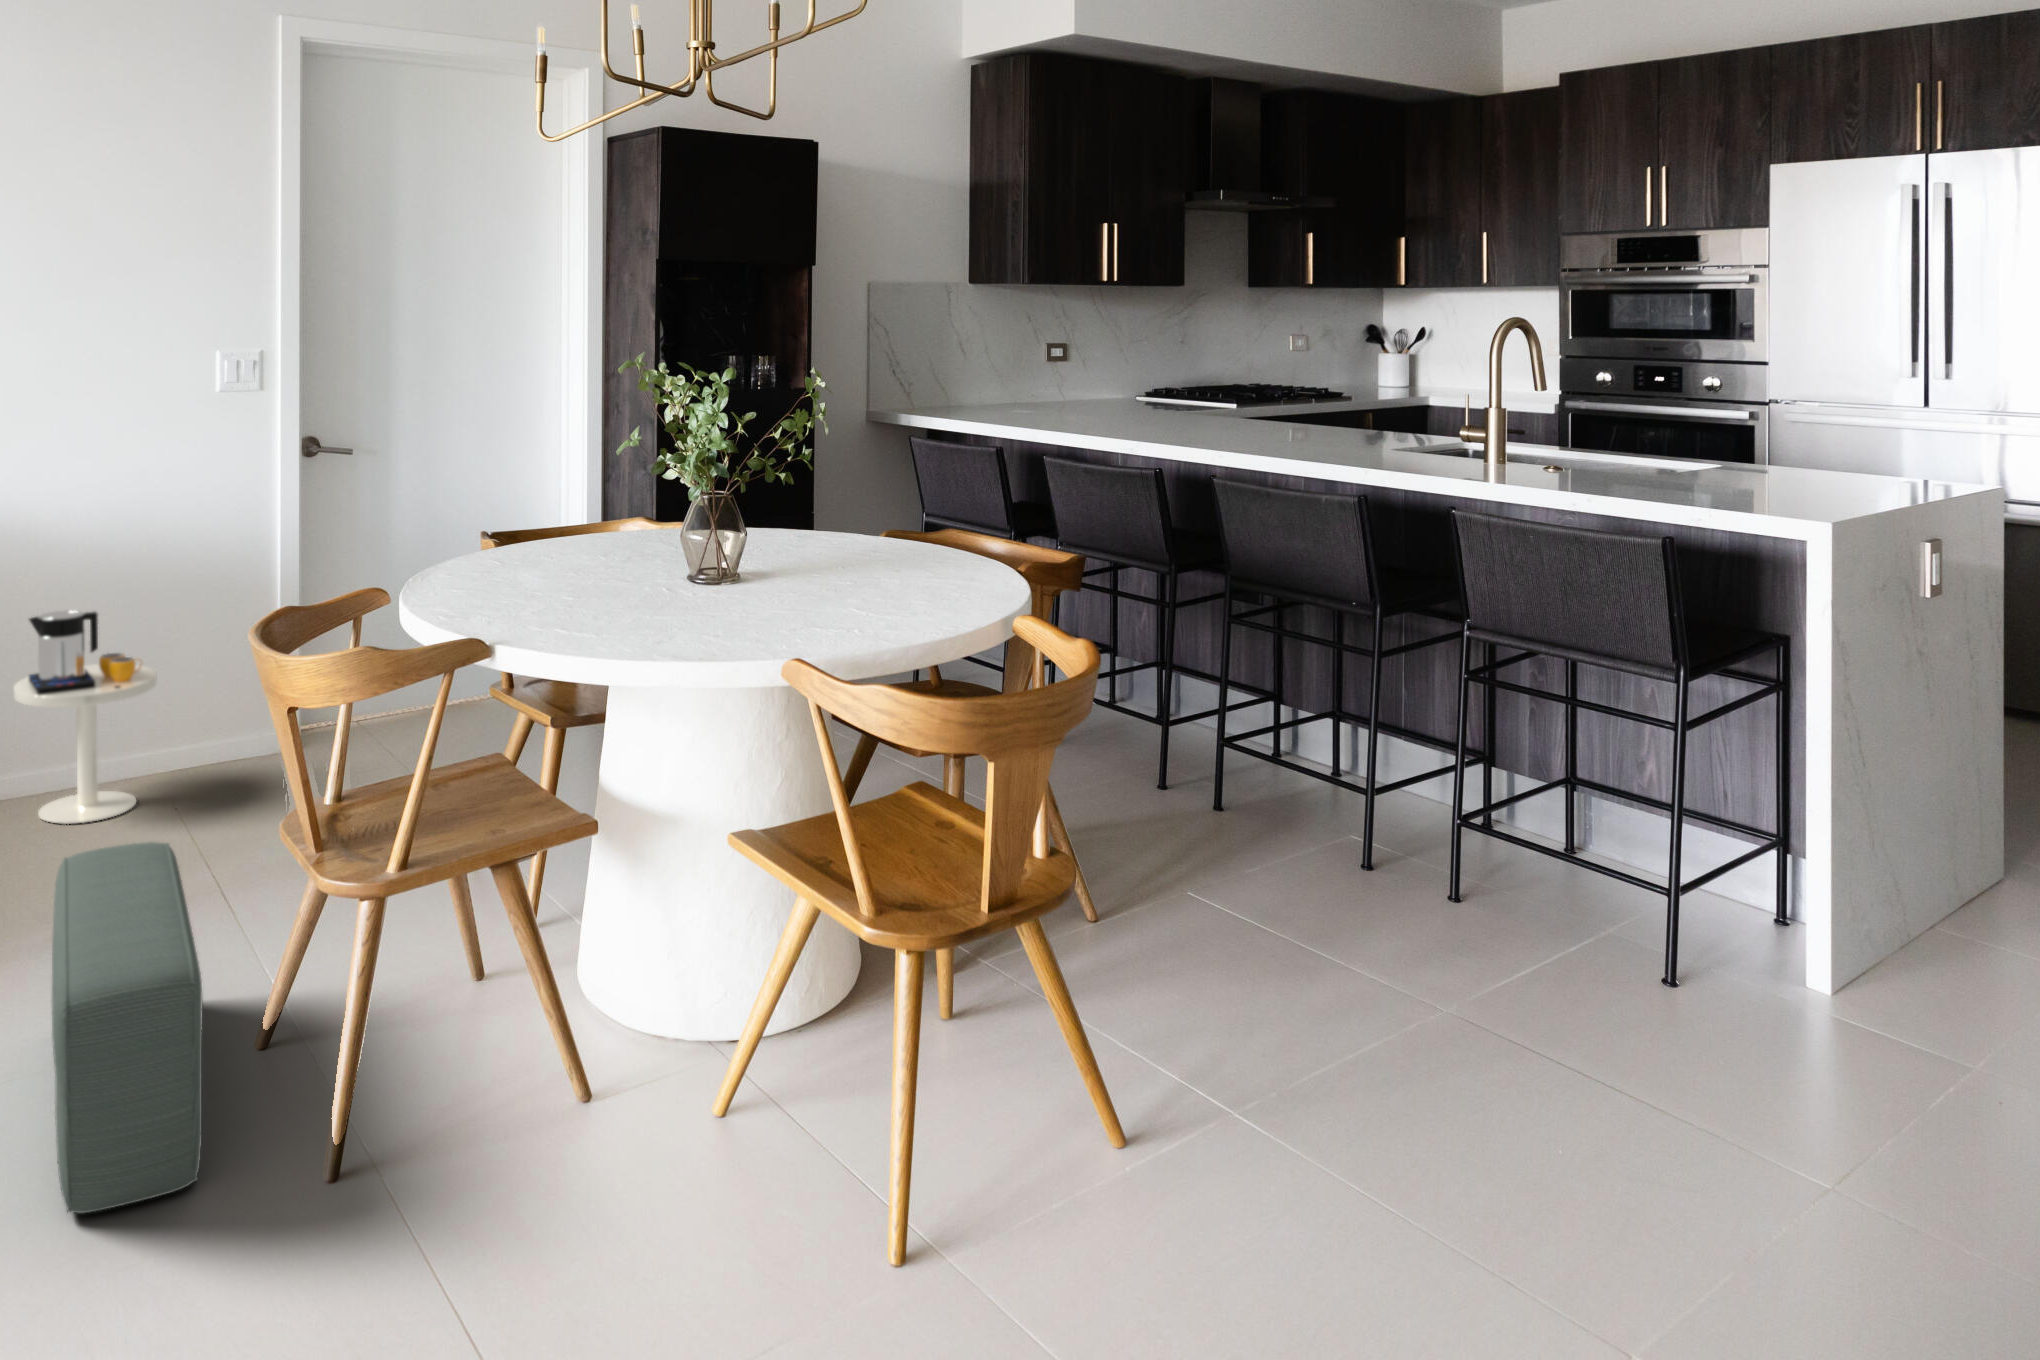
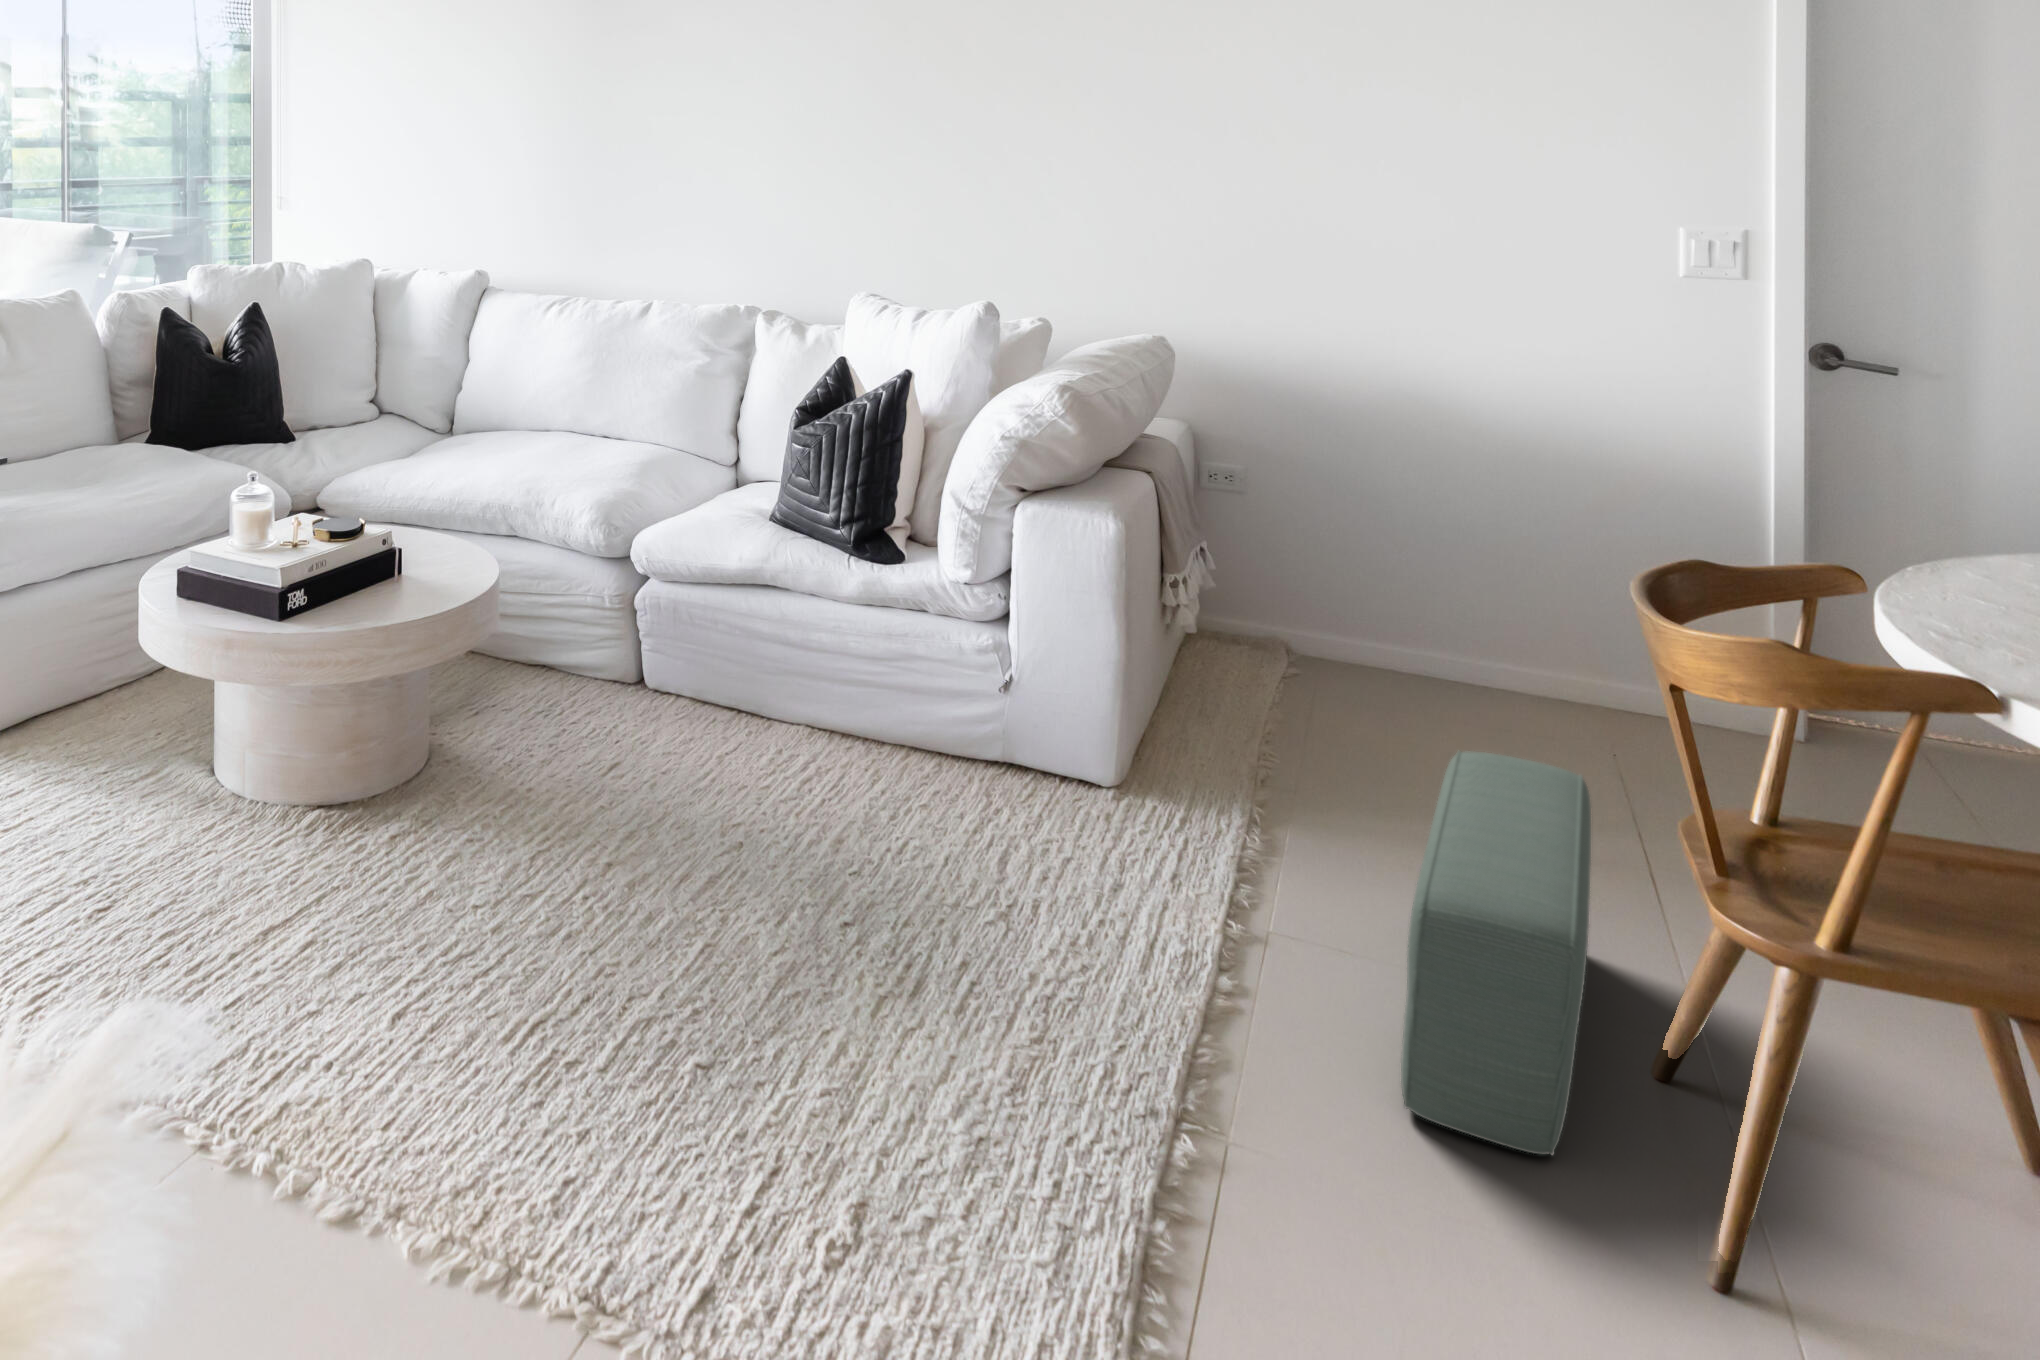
side table: present [13,610,157,824] -> none [1447,481,1617,716]

